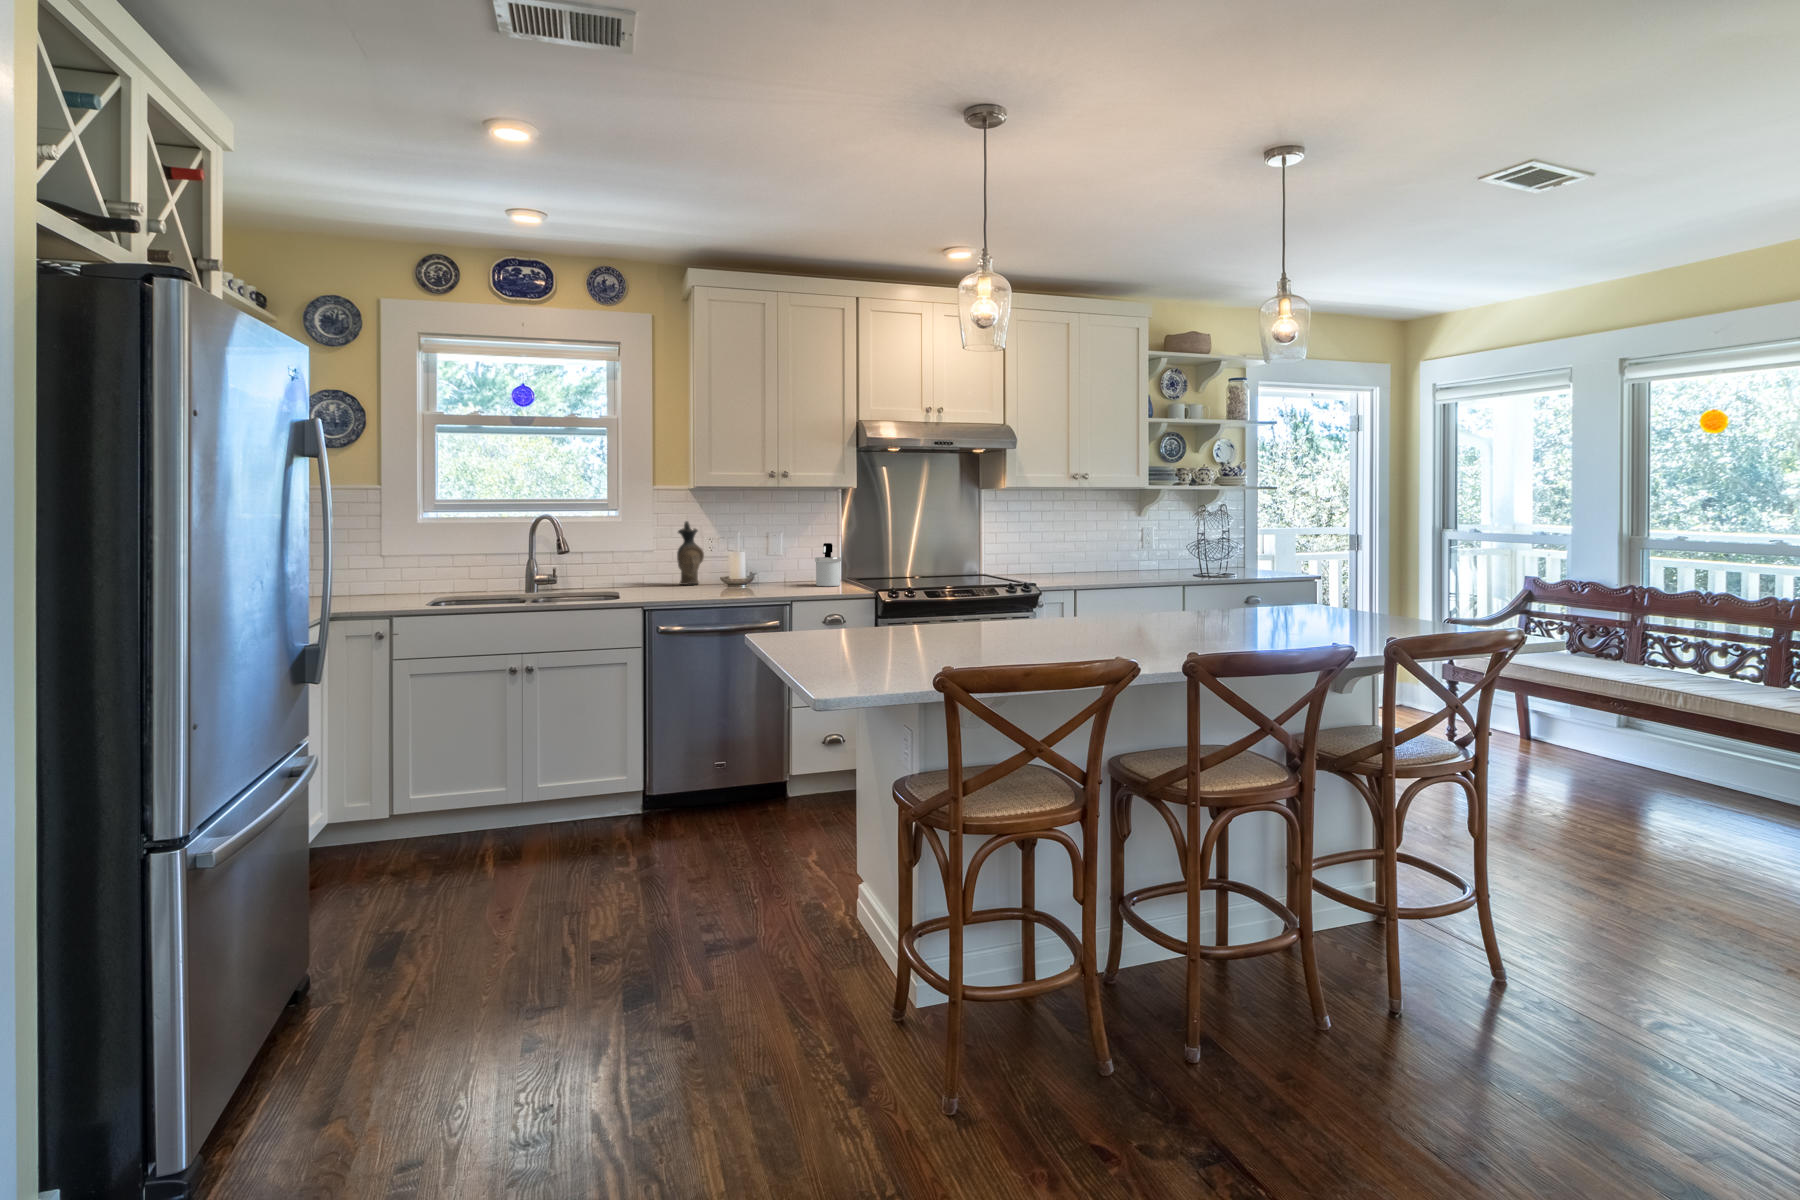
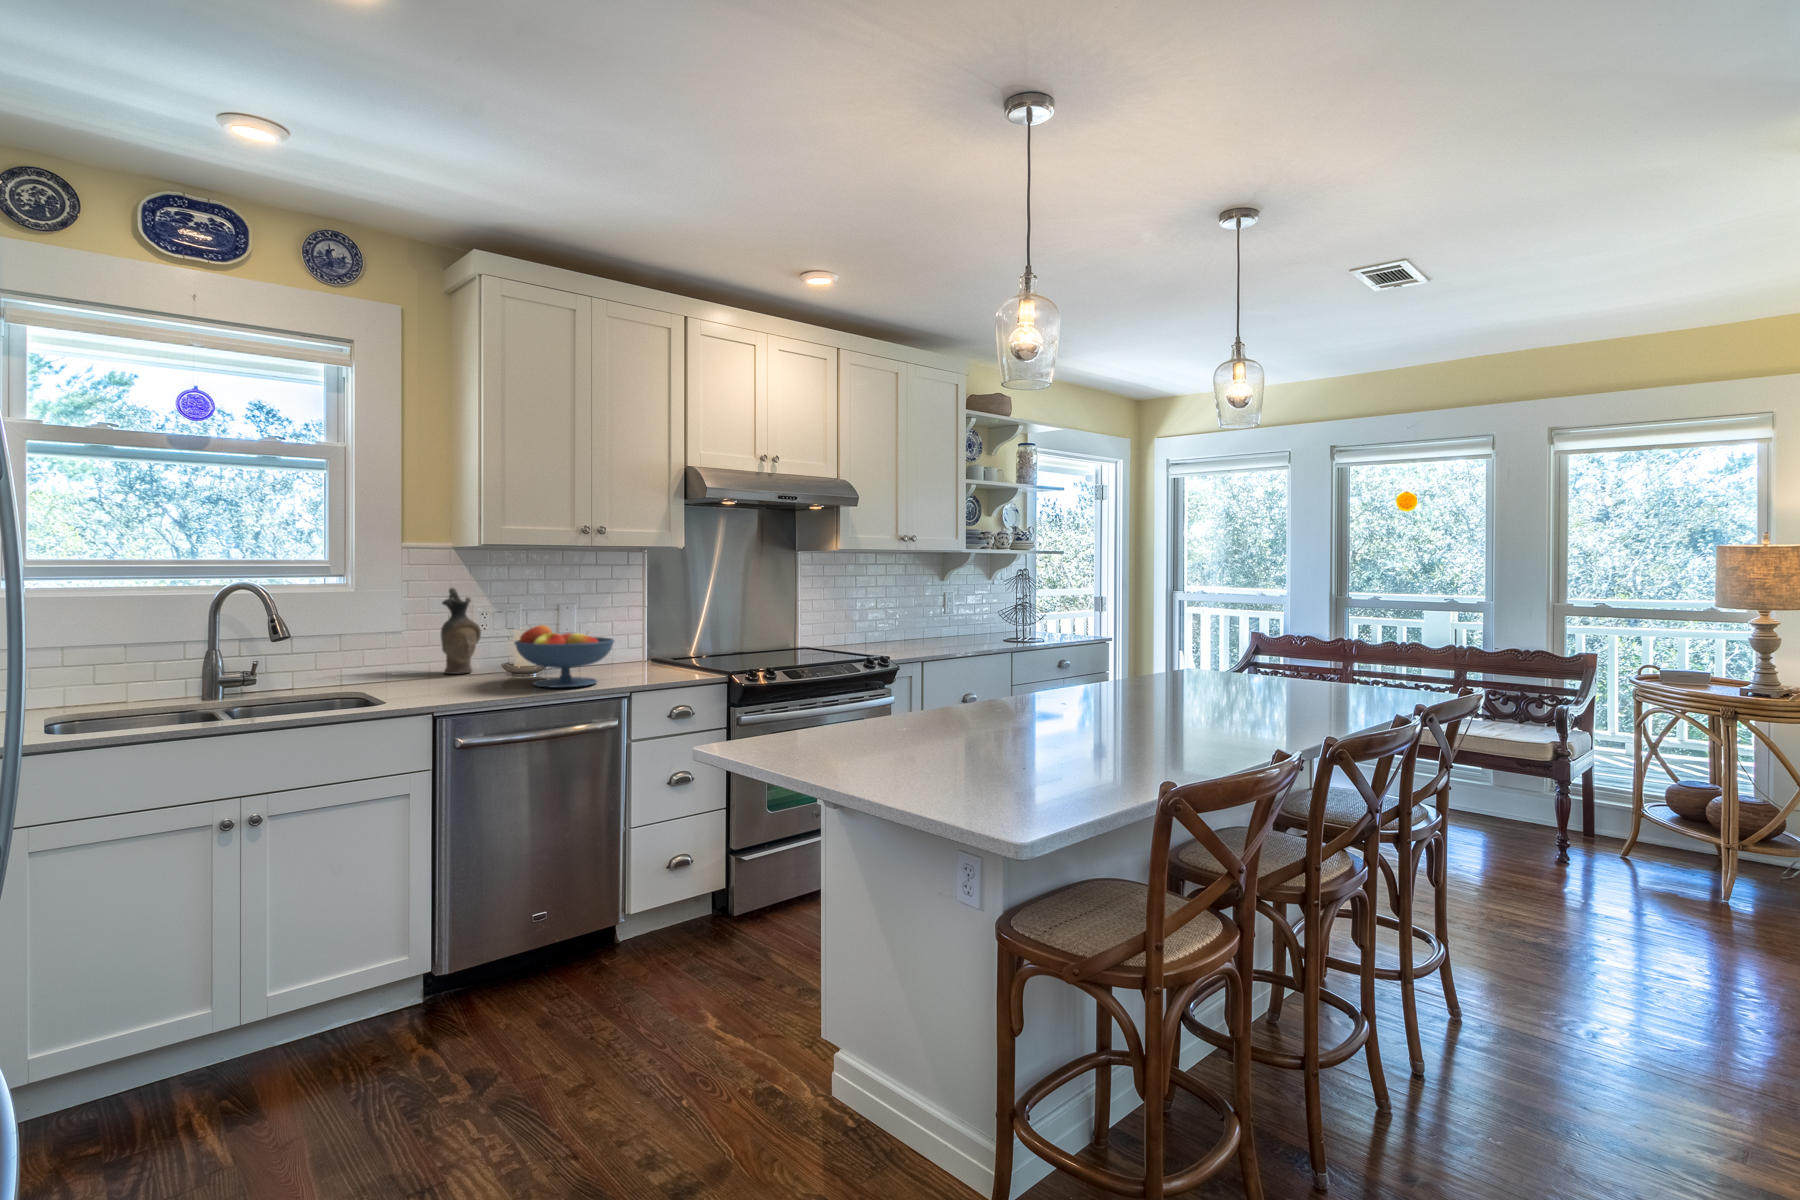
soap dispenser: present [815,543,841,586] -> none [635,615,668,670]
fruit bowl: none [715,547,787,593] -> present [514,625,614,687]

